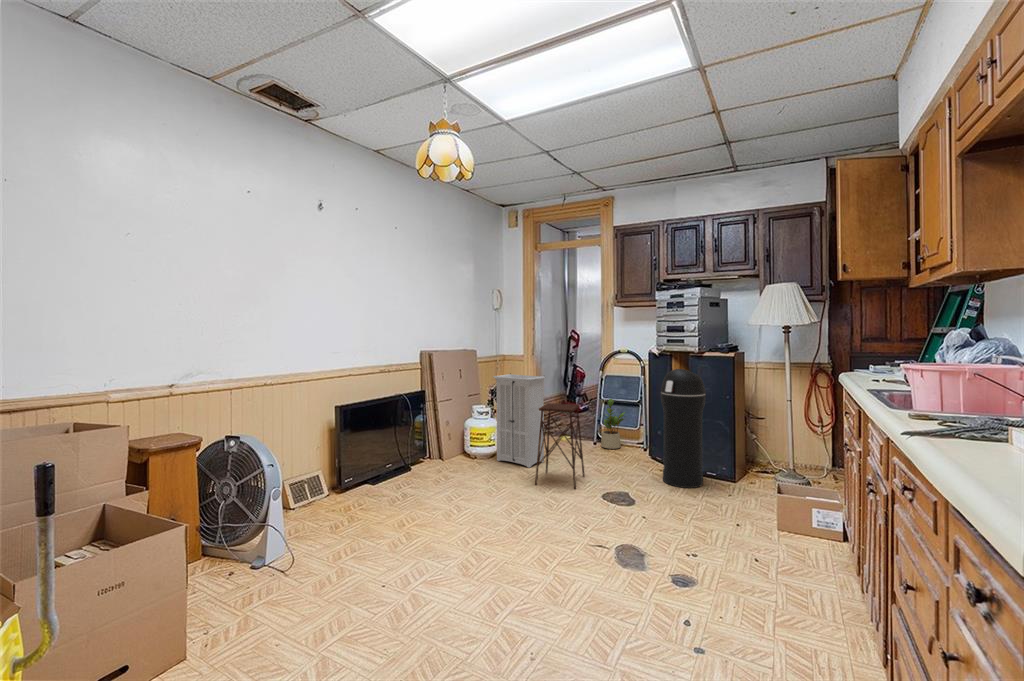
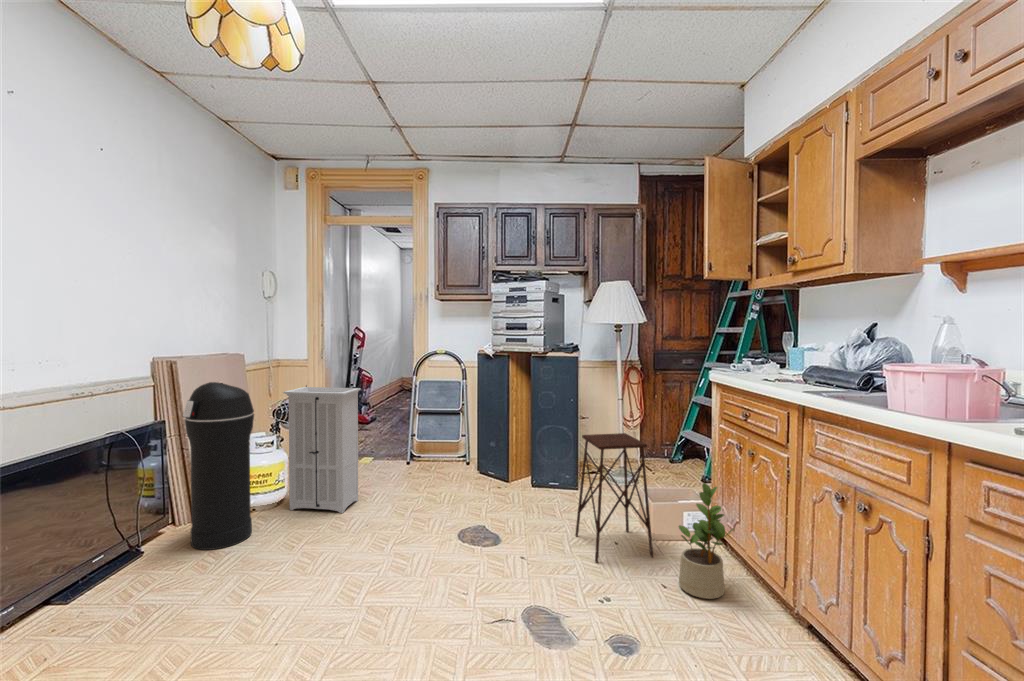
trash can: present [661,369,706,488] -> present [183,382,254,550]
potted plant: present [601,399,625,449] -> present [679,483,734,599]
side table: present [535,403,585,489] -> present [575,433,653,562]

